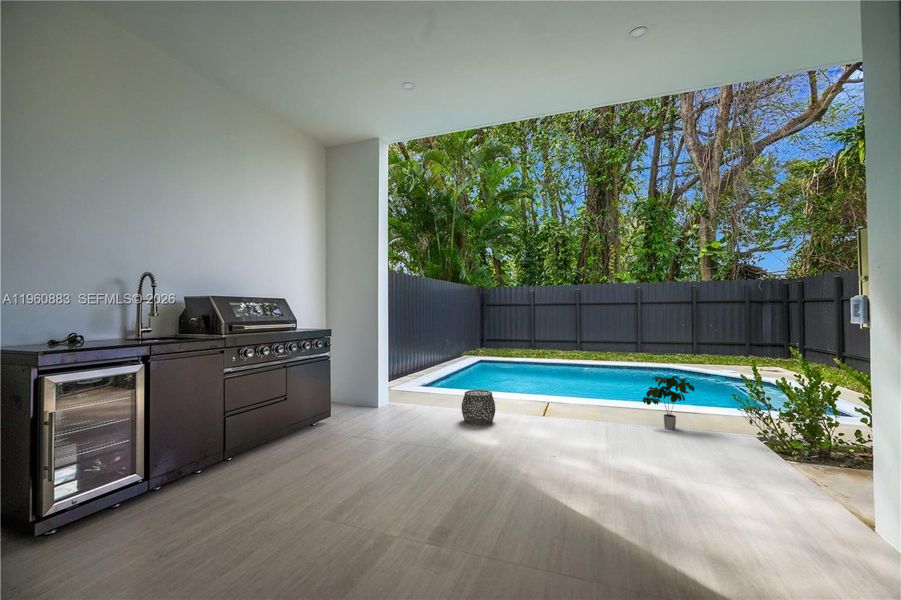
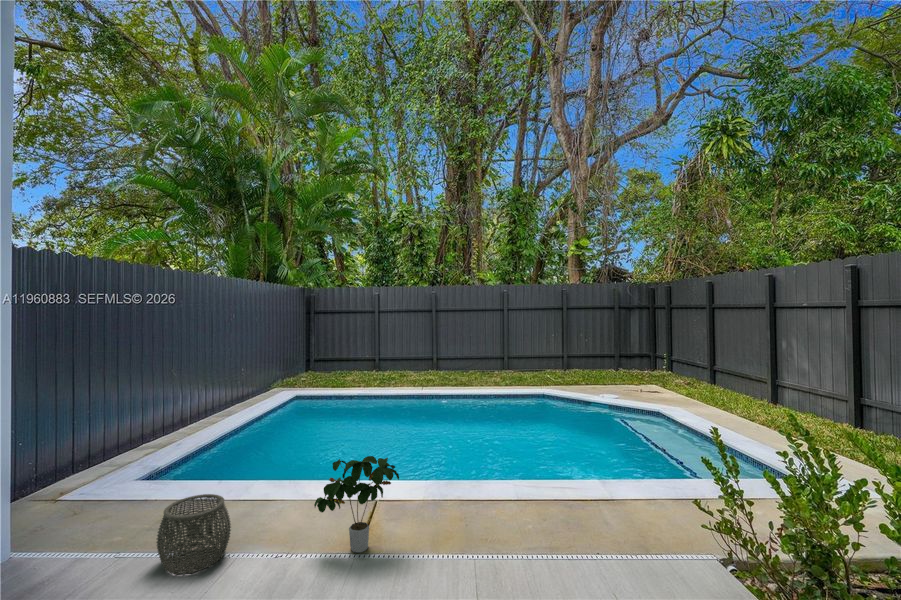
potted plant: present [642,376,695,430] -> present [314,456,399,553]

